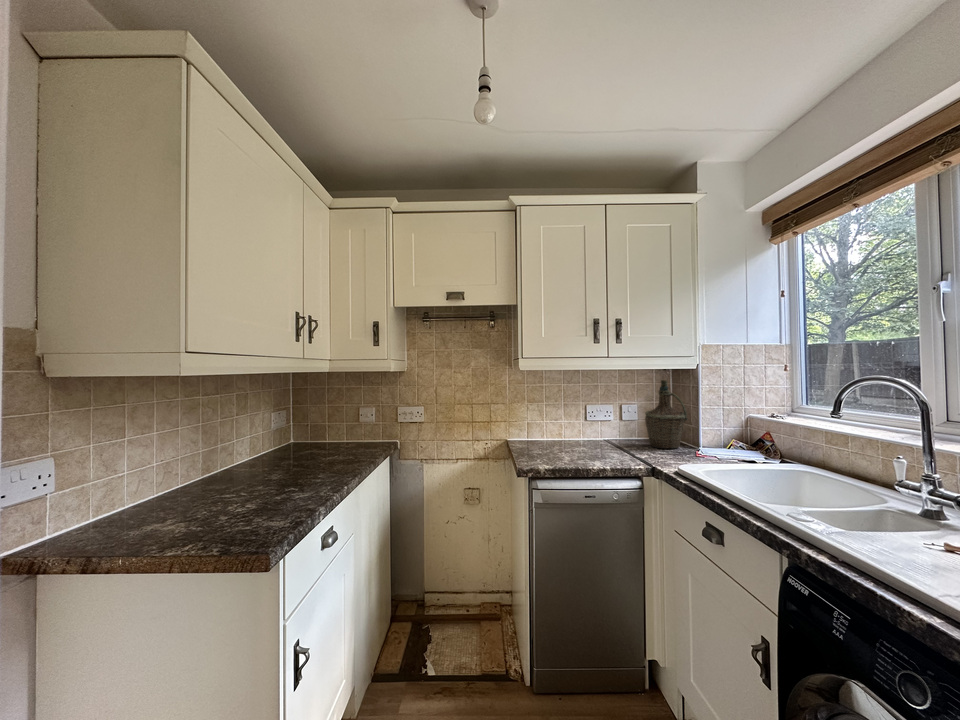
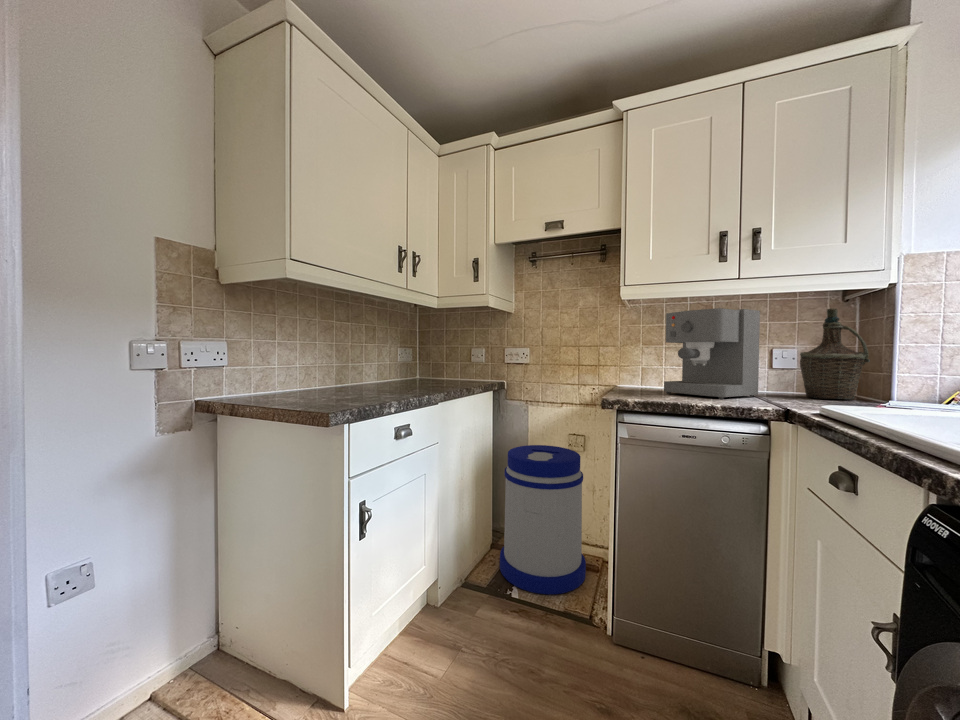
coffee maker: none [556,381,622,458] -> present [664,308,760,399]
trash can: none [405,505,490,663] -> present [500,445,586,594]

